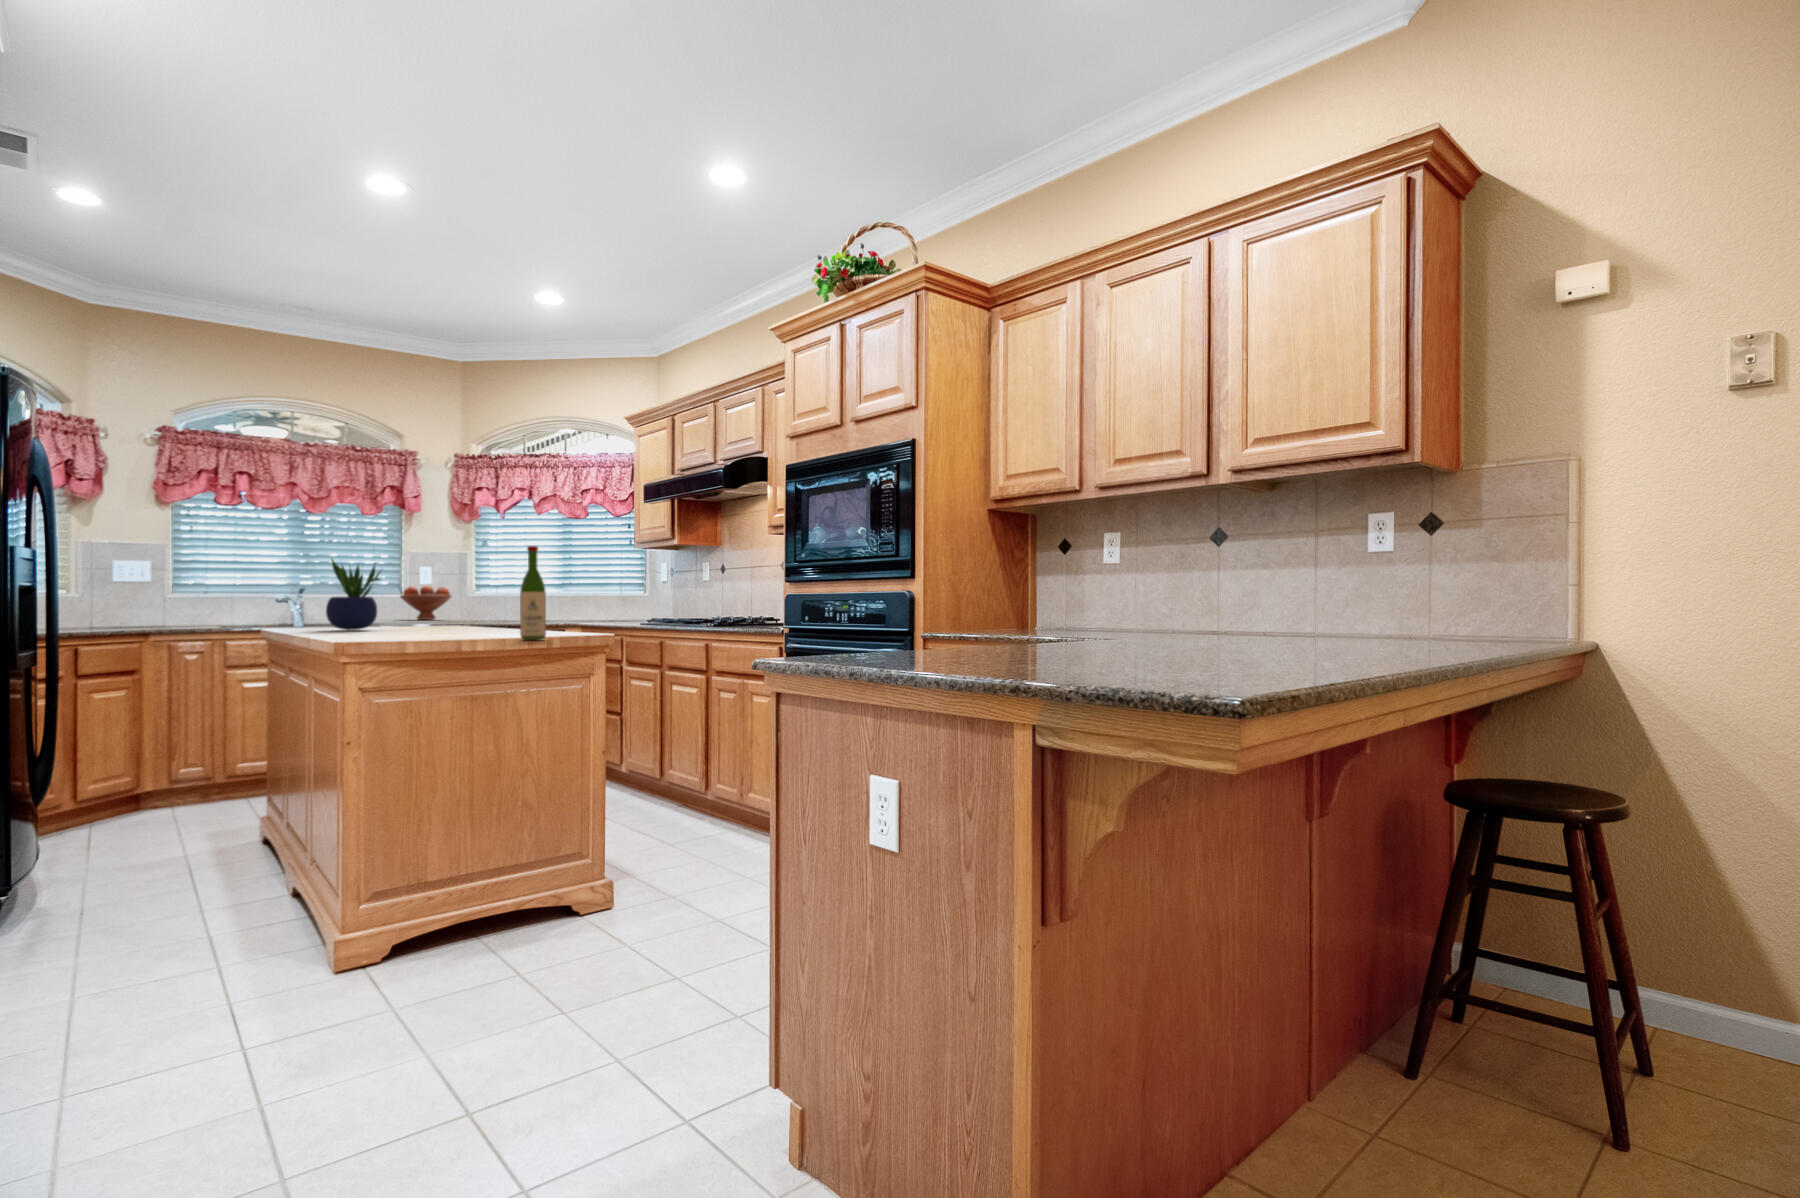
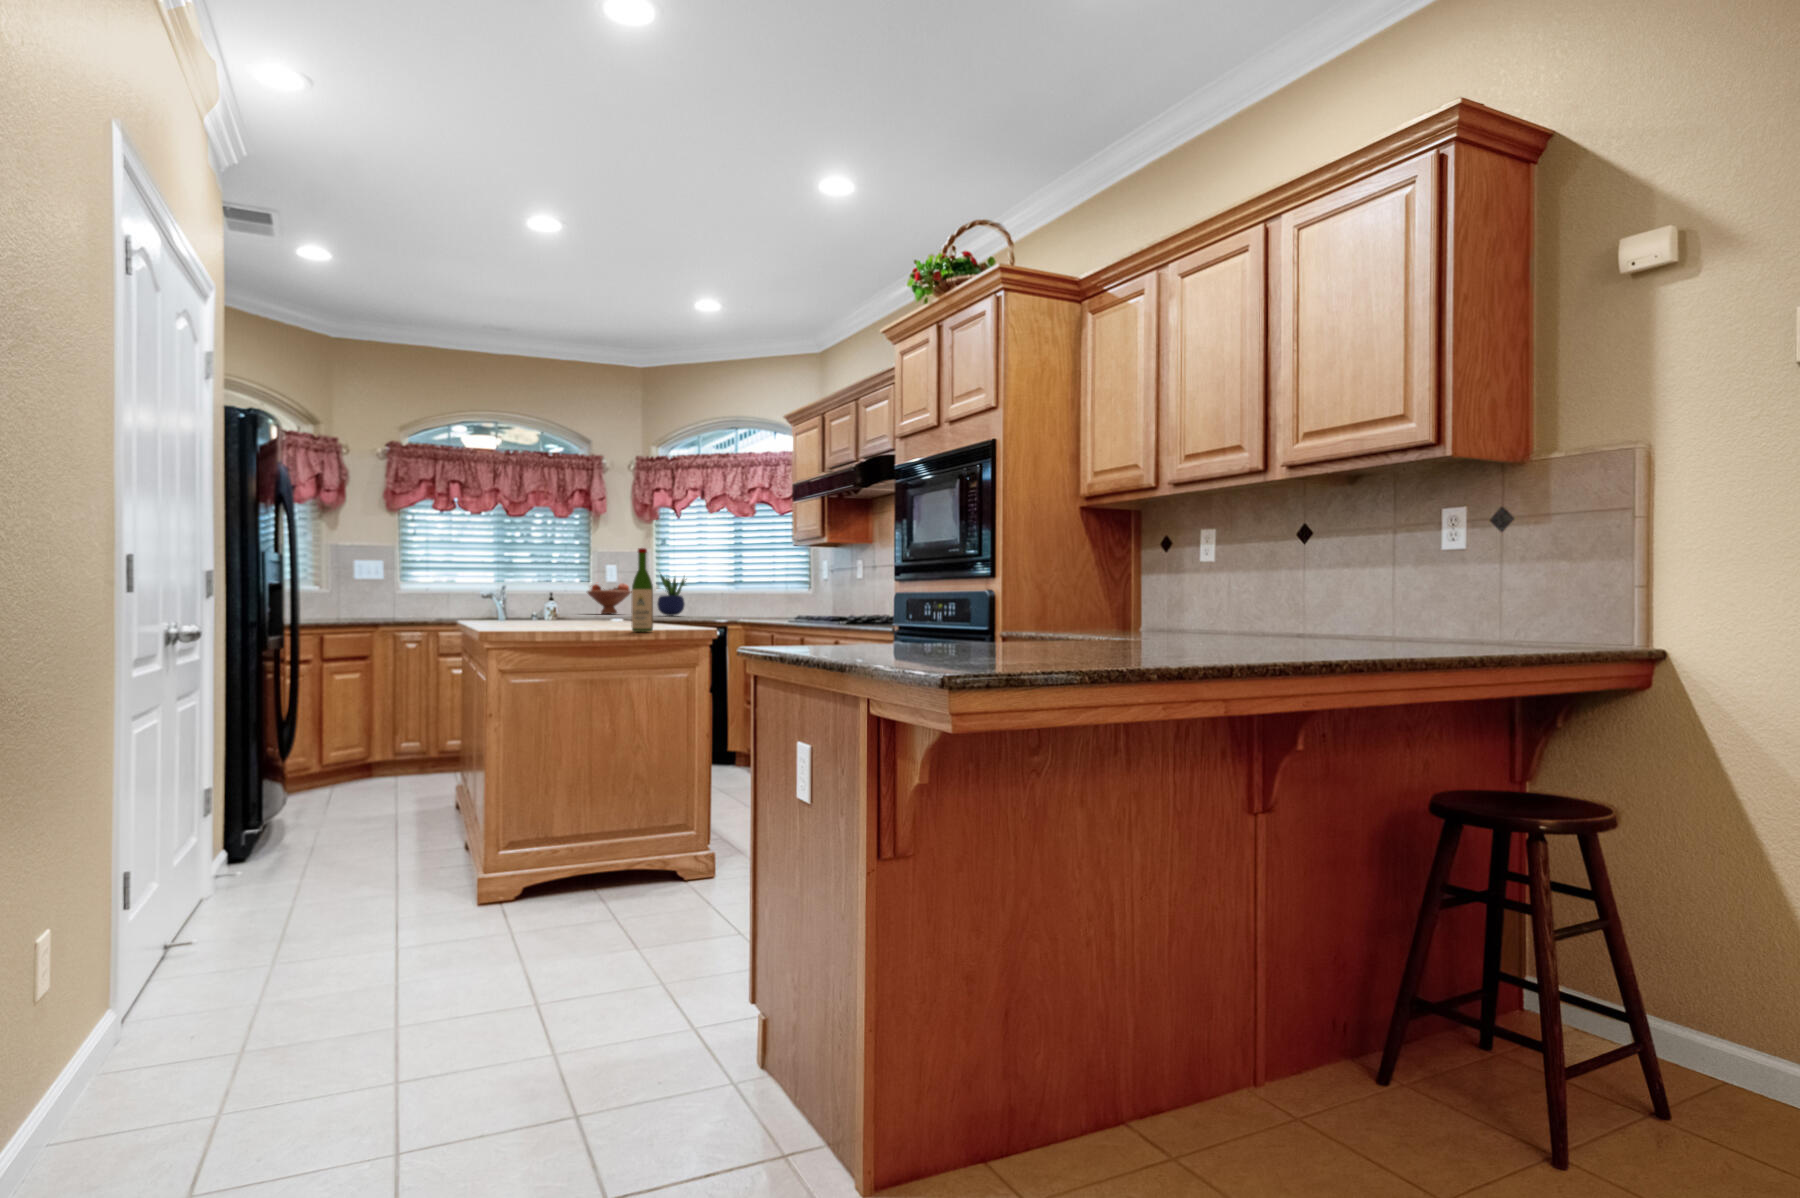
potted plant: present [326,559,380,630] -> present [657,574,686,616]

